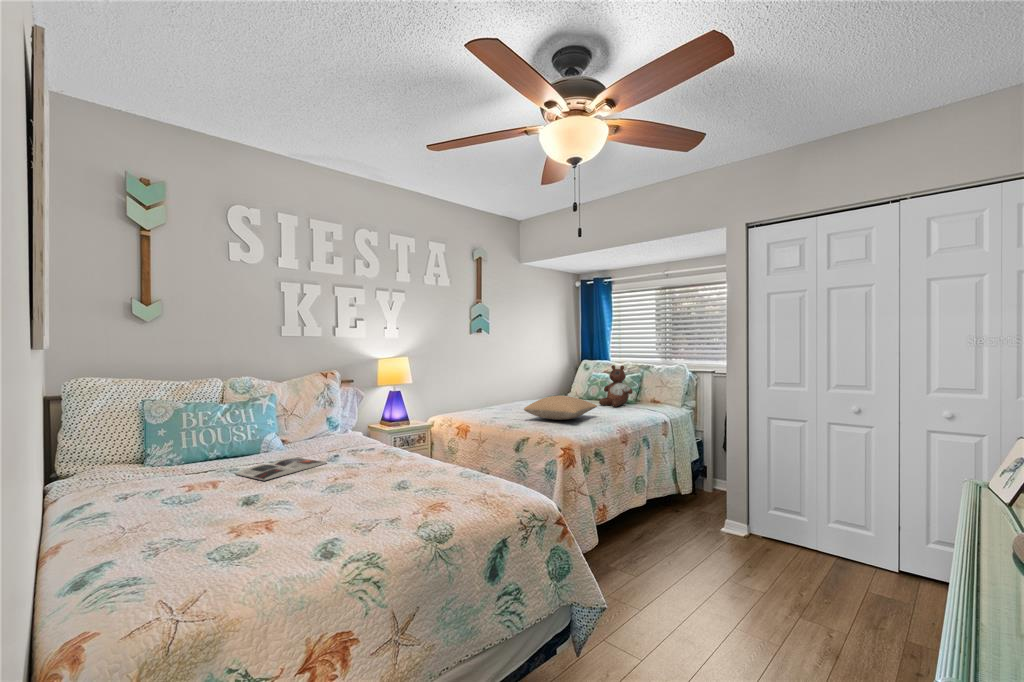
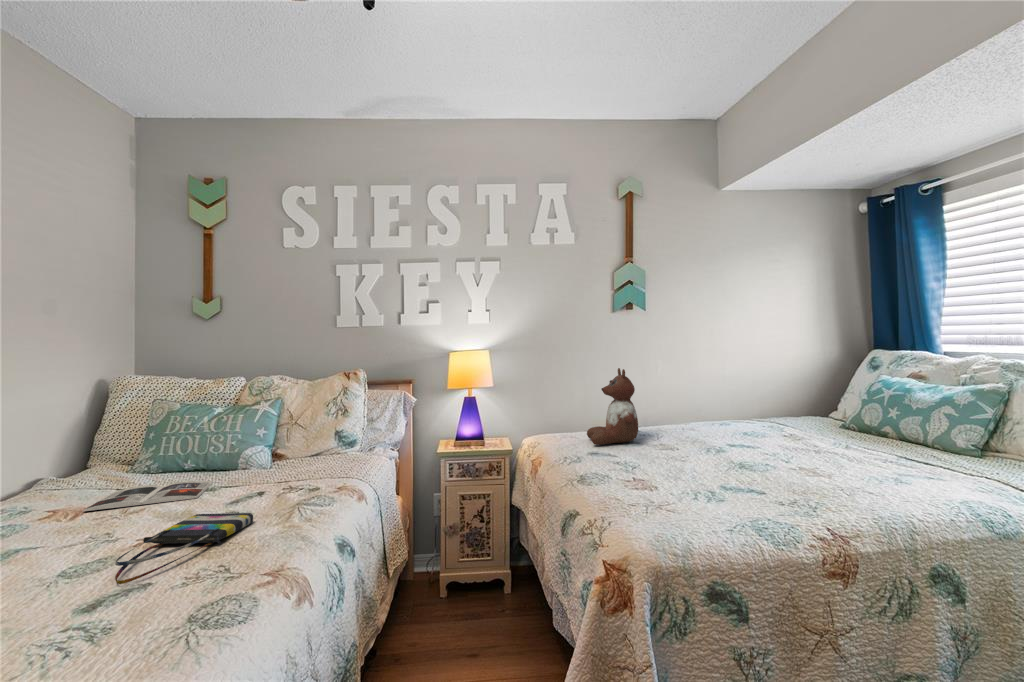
stuffed bear: present [599,365,633,407] -> present [587,368,638,445]
pillow: present [524,396,597,420] -> none [621,424,795,478]
tote bag: none [381,456,441,481] -> present [115,513,253,584]

